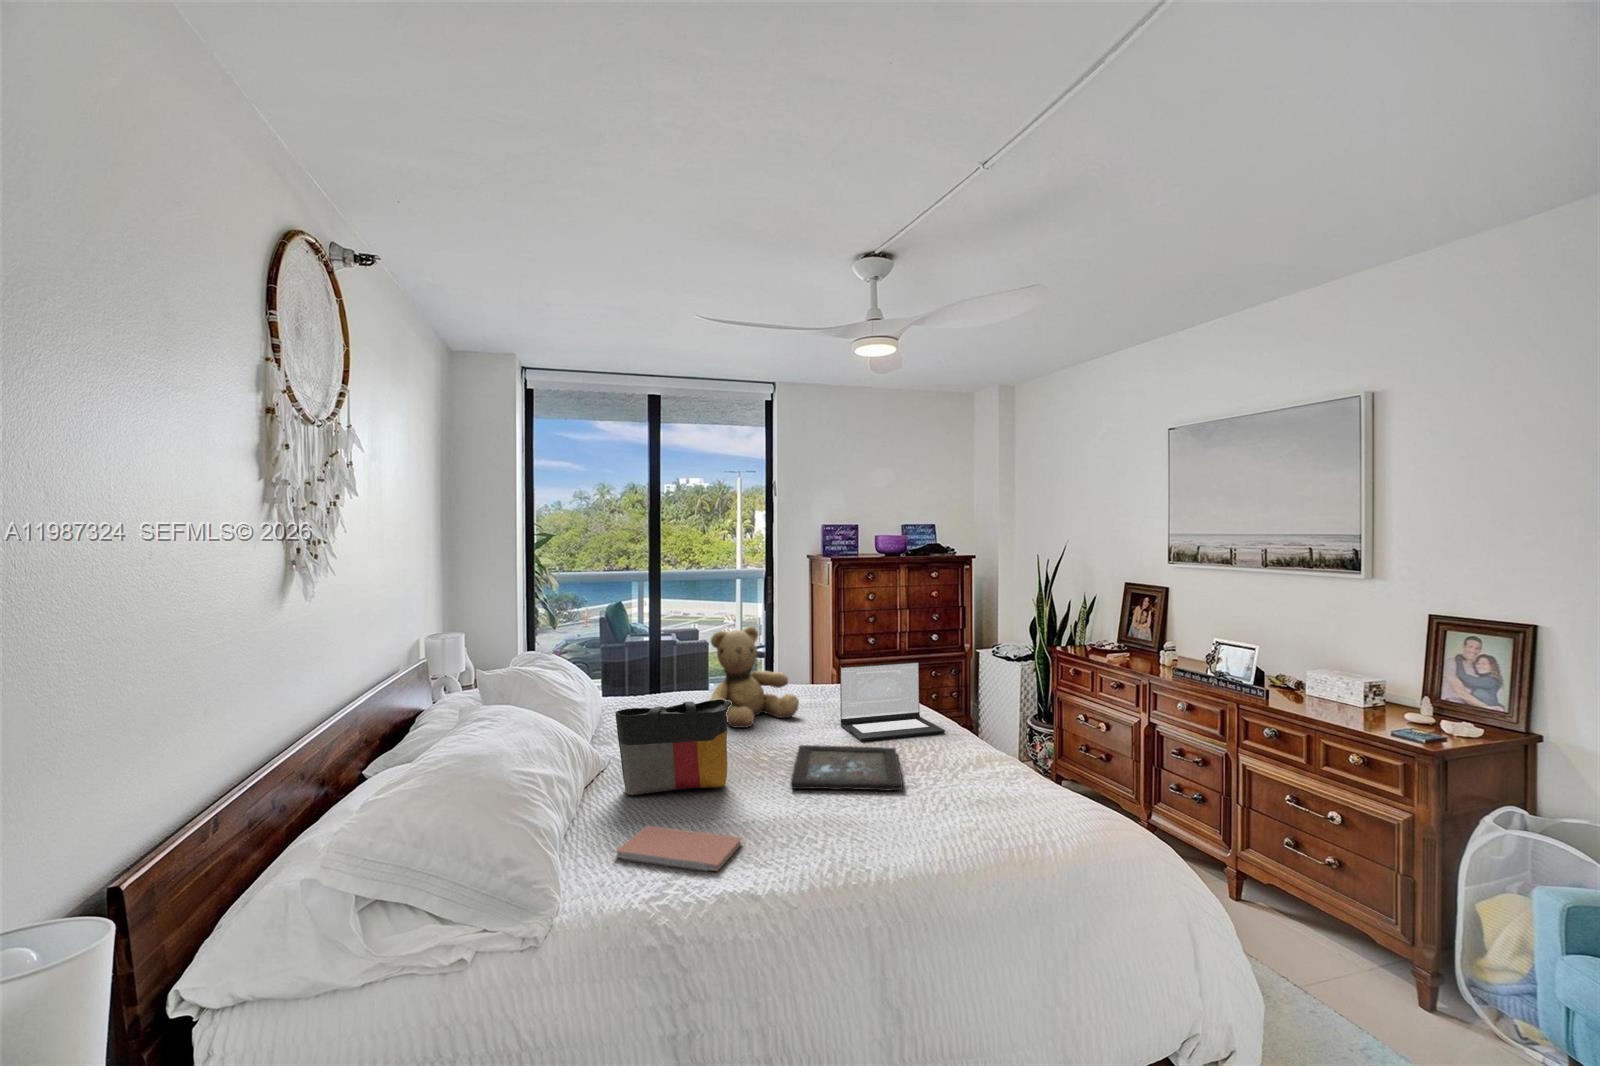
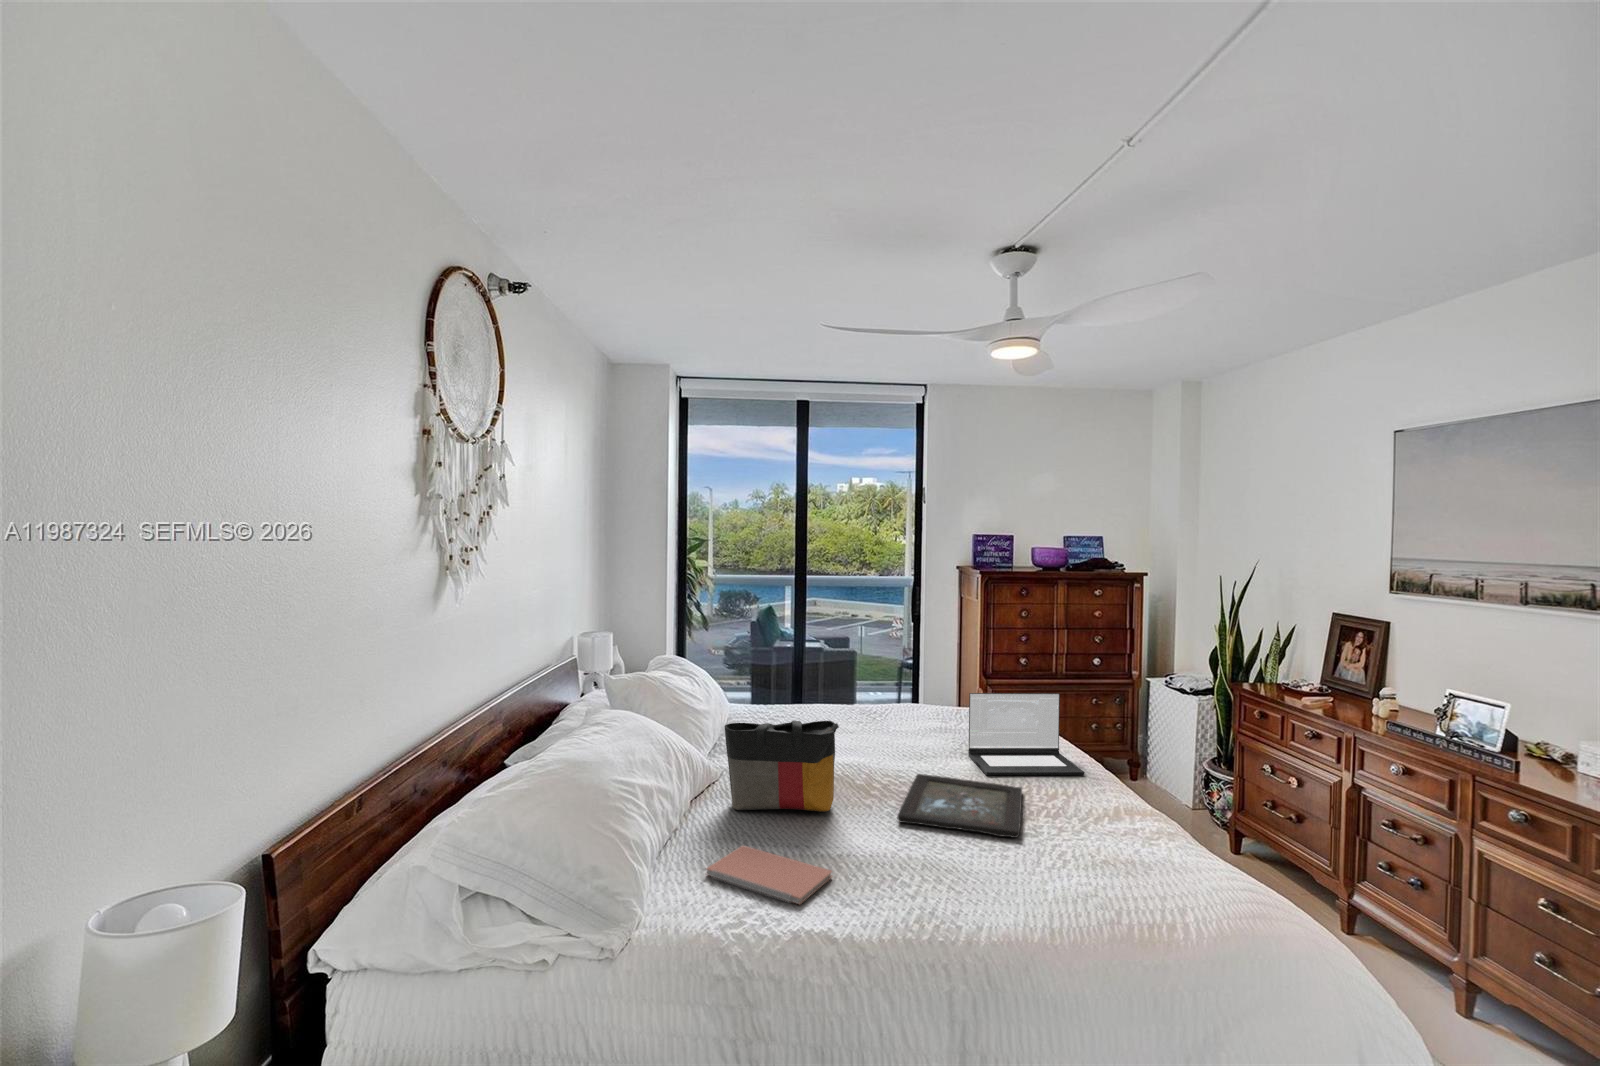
teddy bear: present [711,626,799,728] -> none [832,642,926,748]

